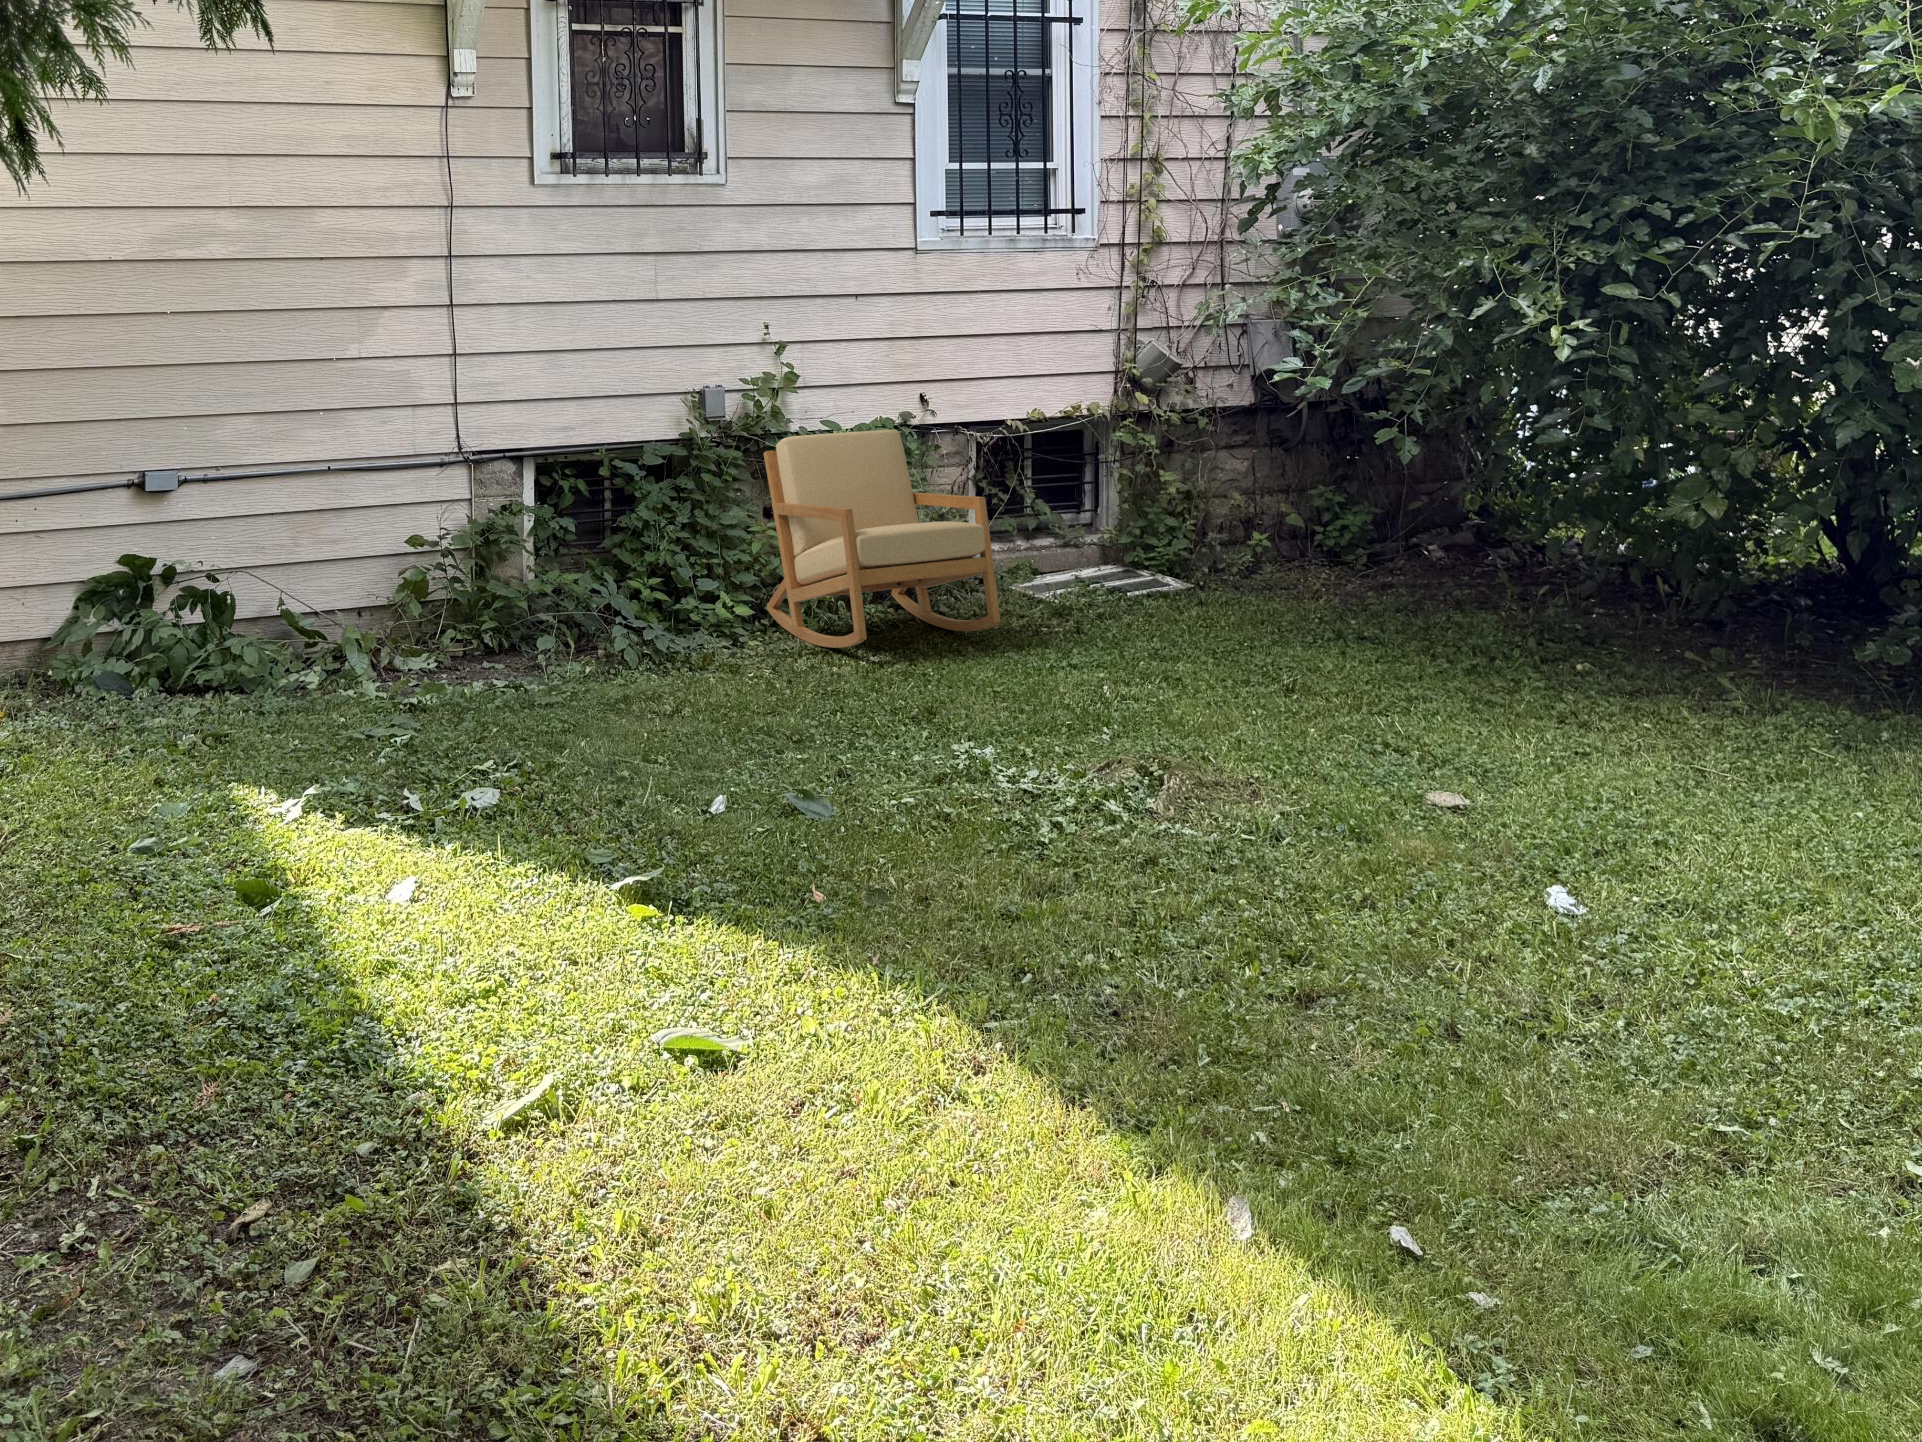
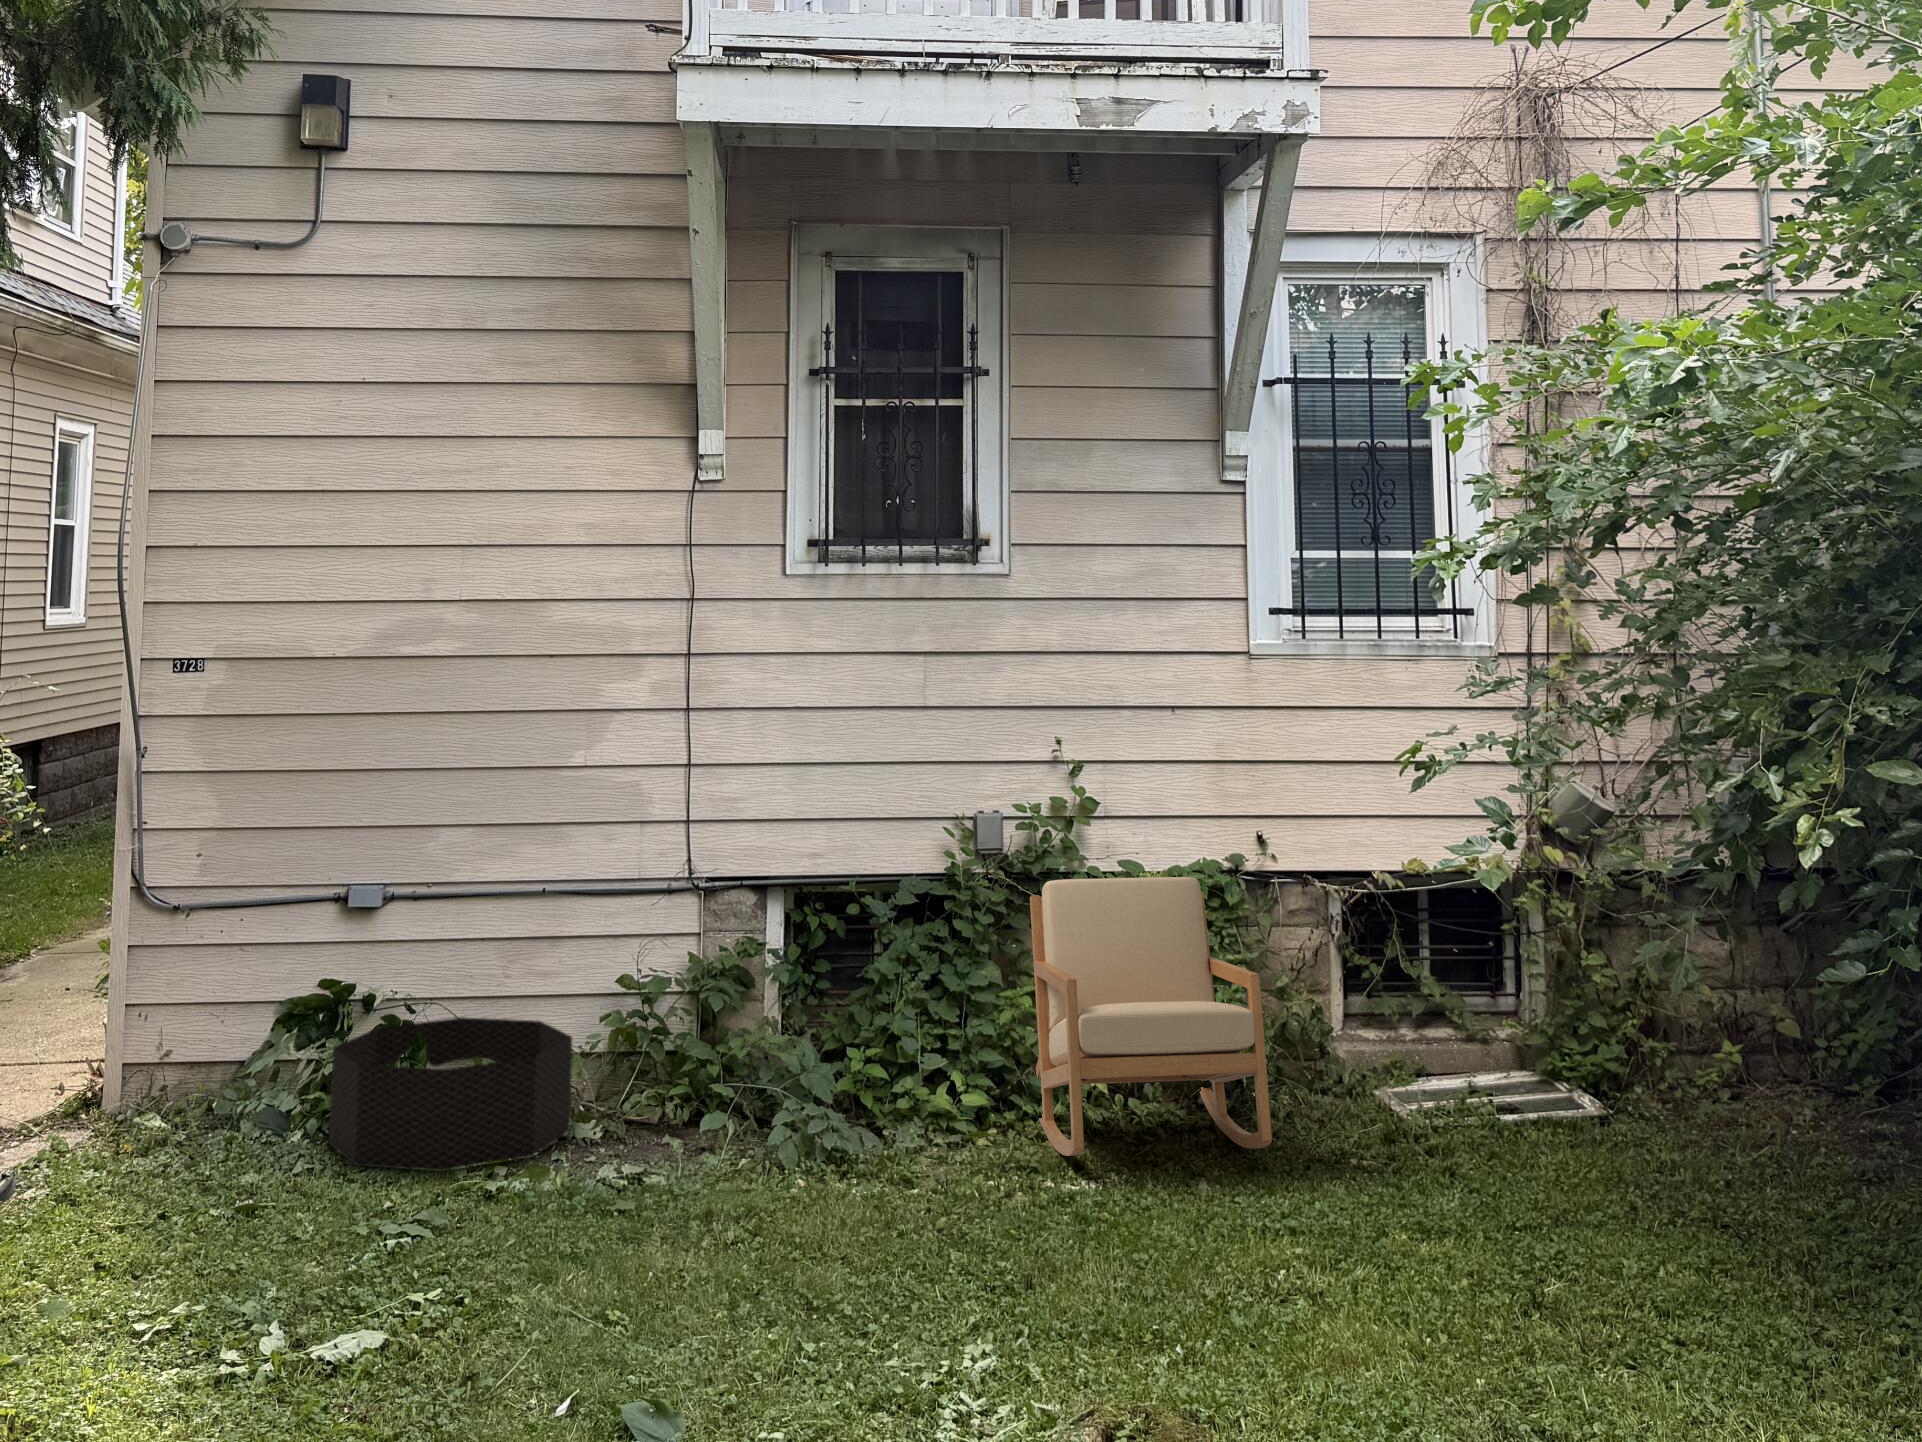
basket: none [180,582,395,710] -> present [329,1017,572,1171]

